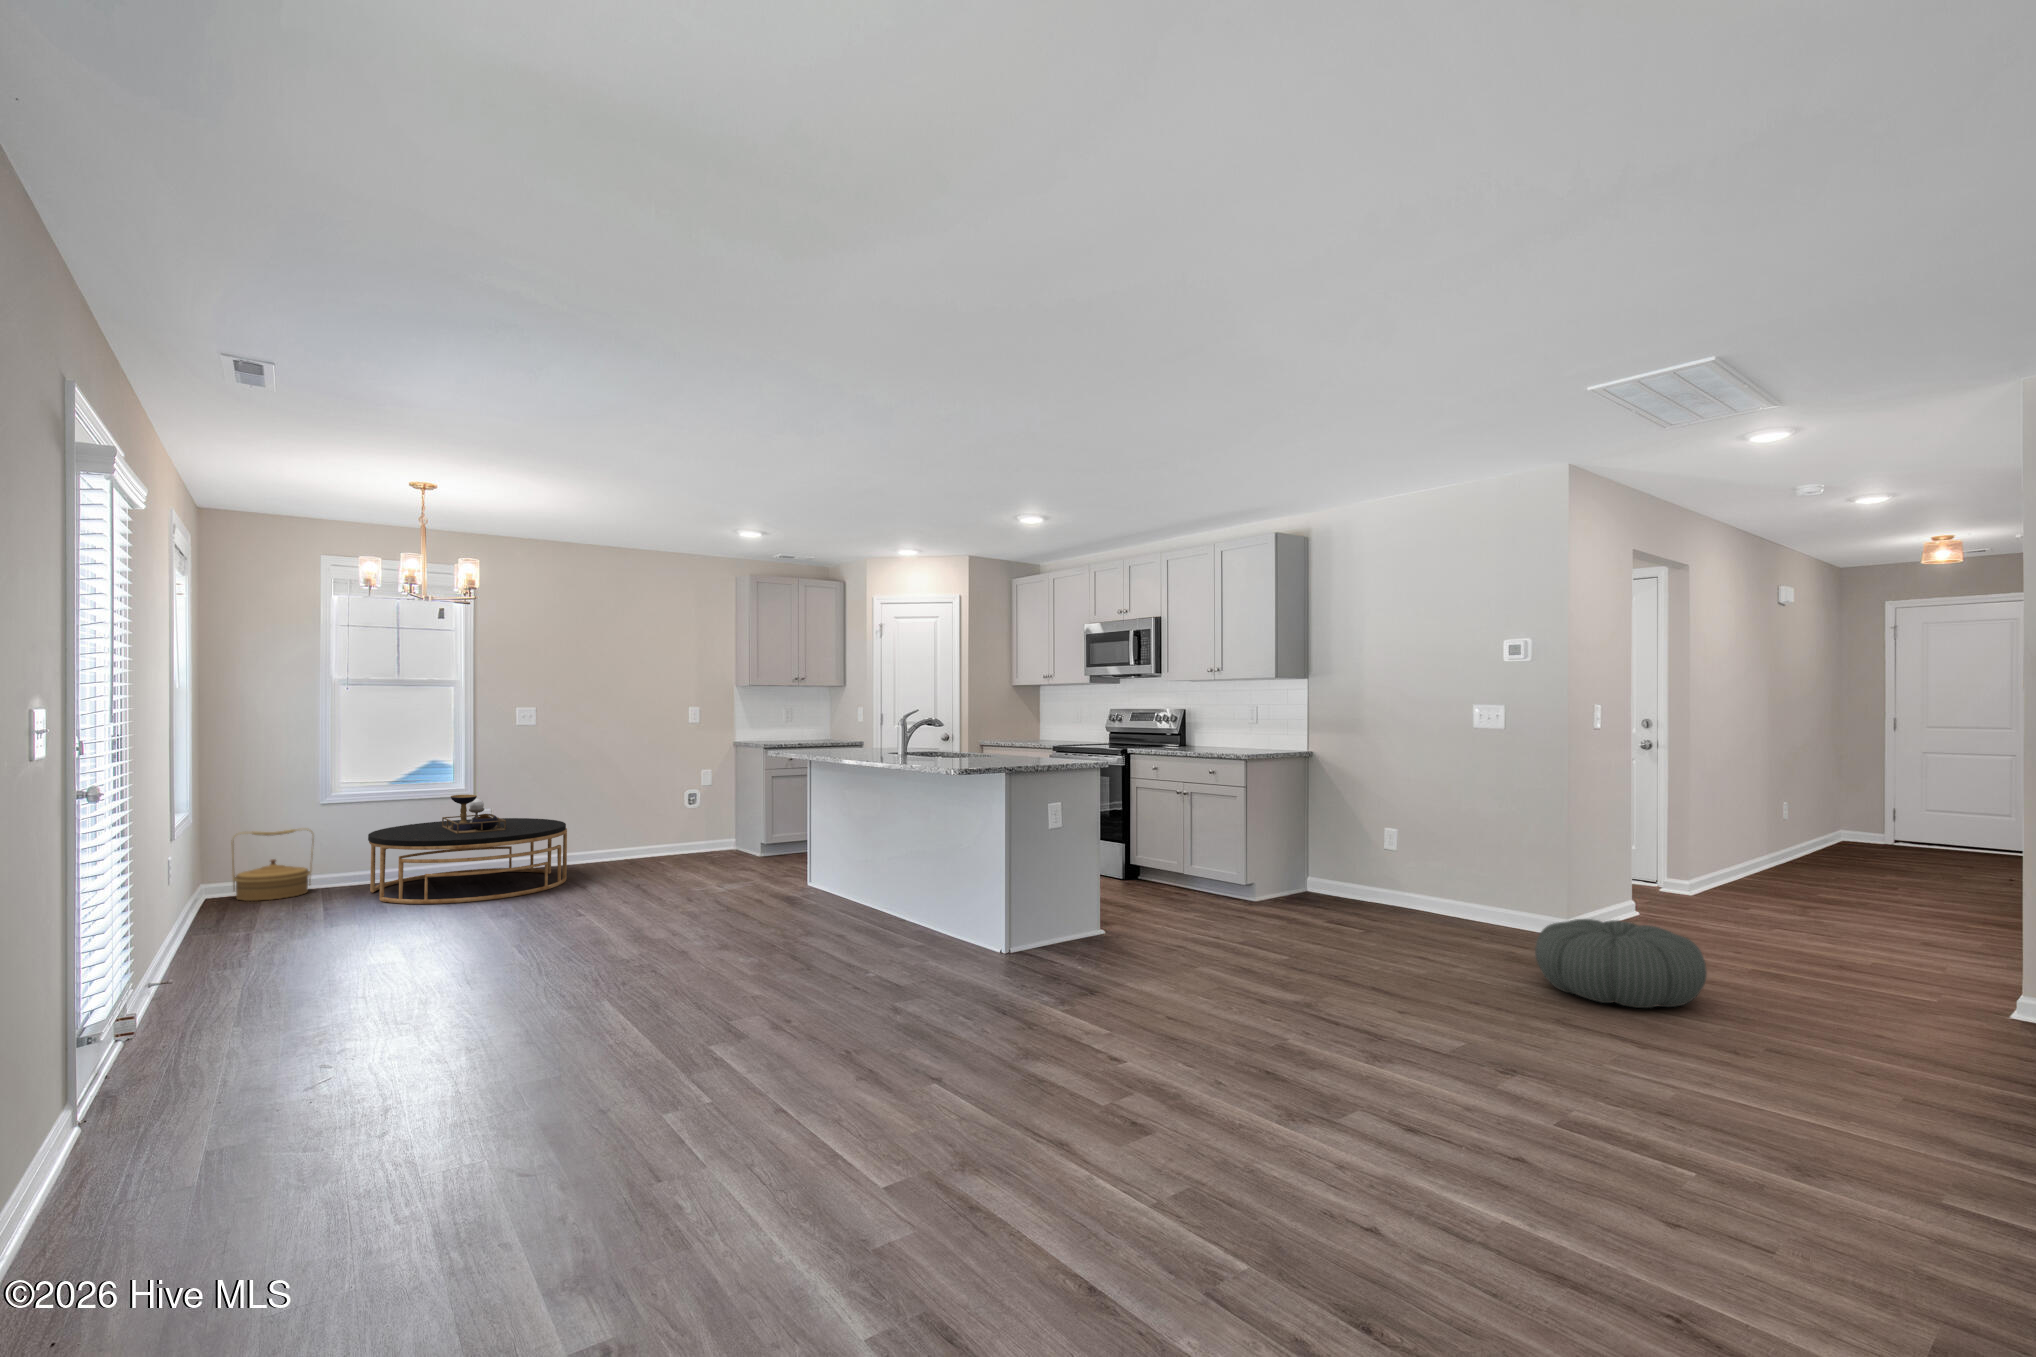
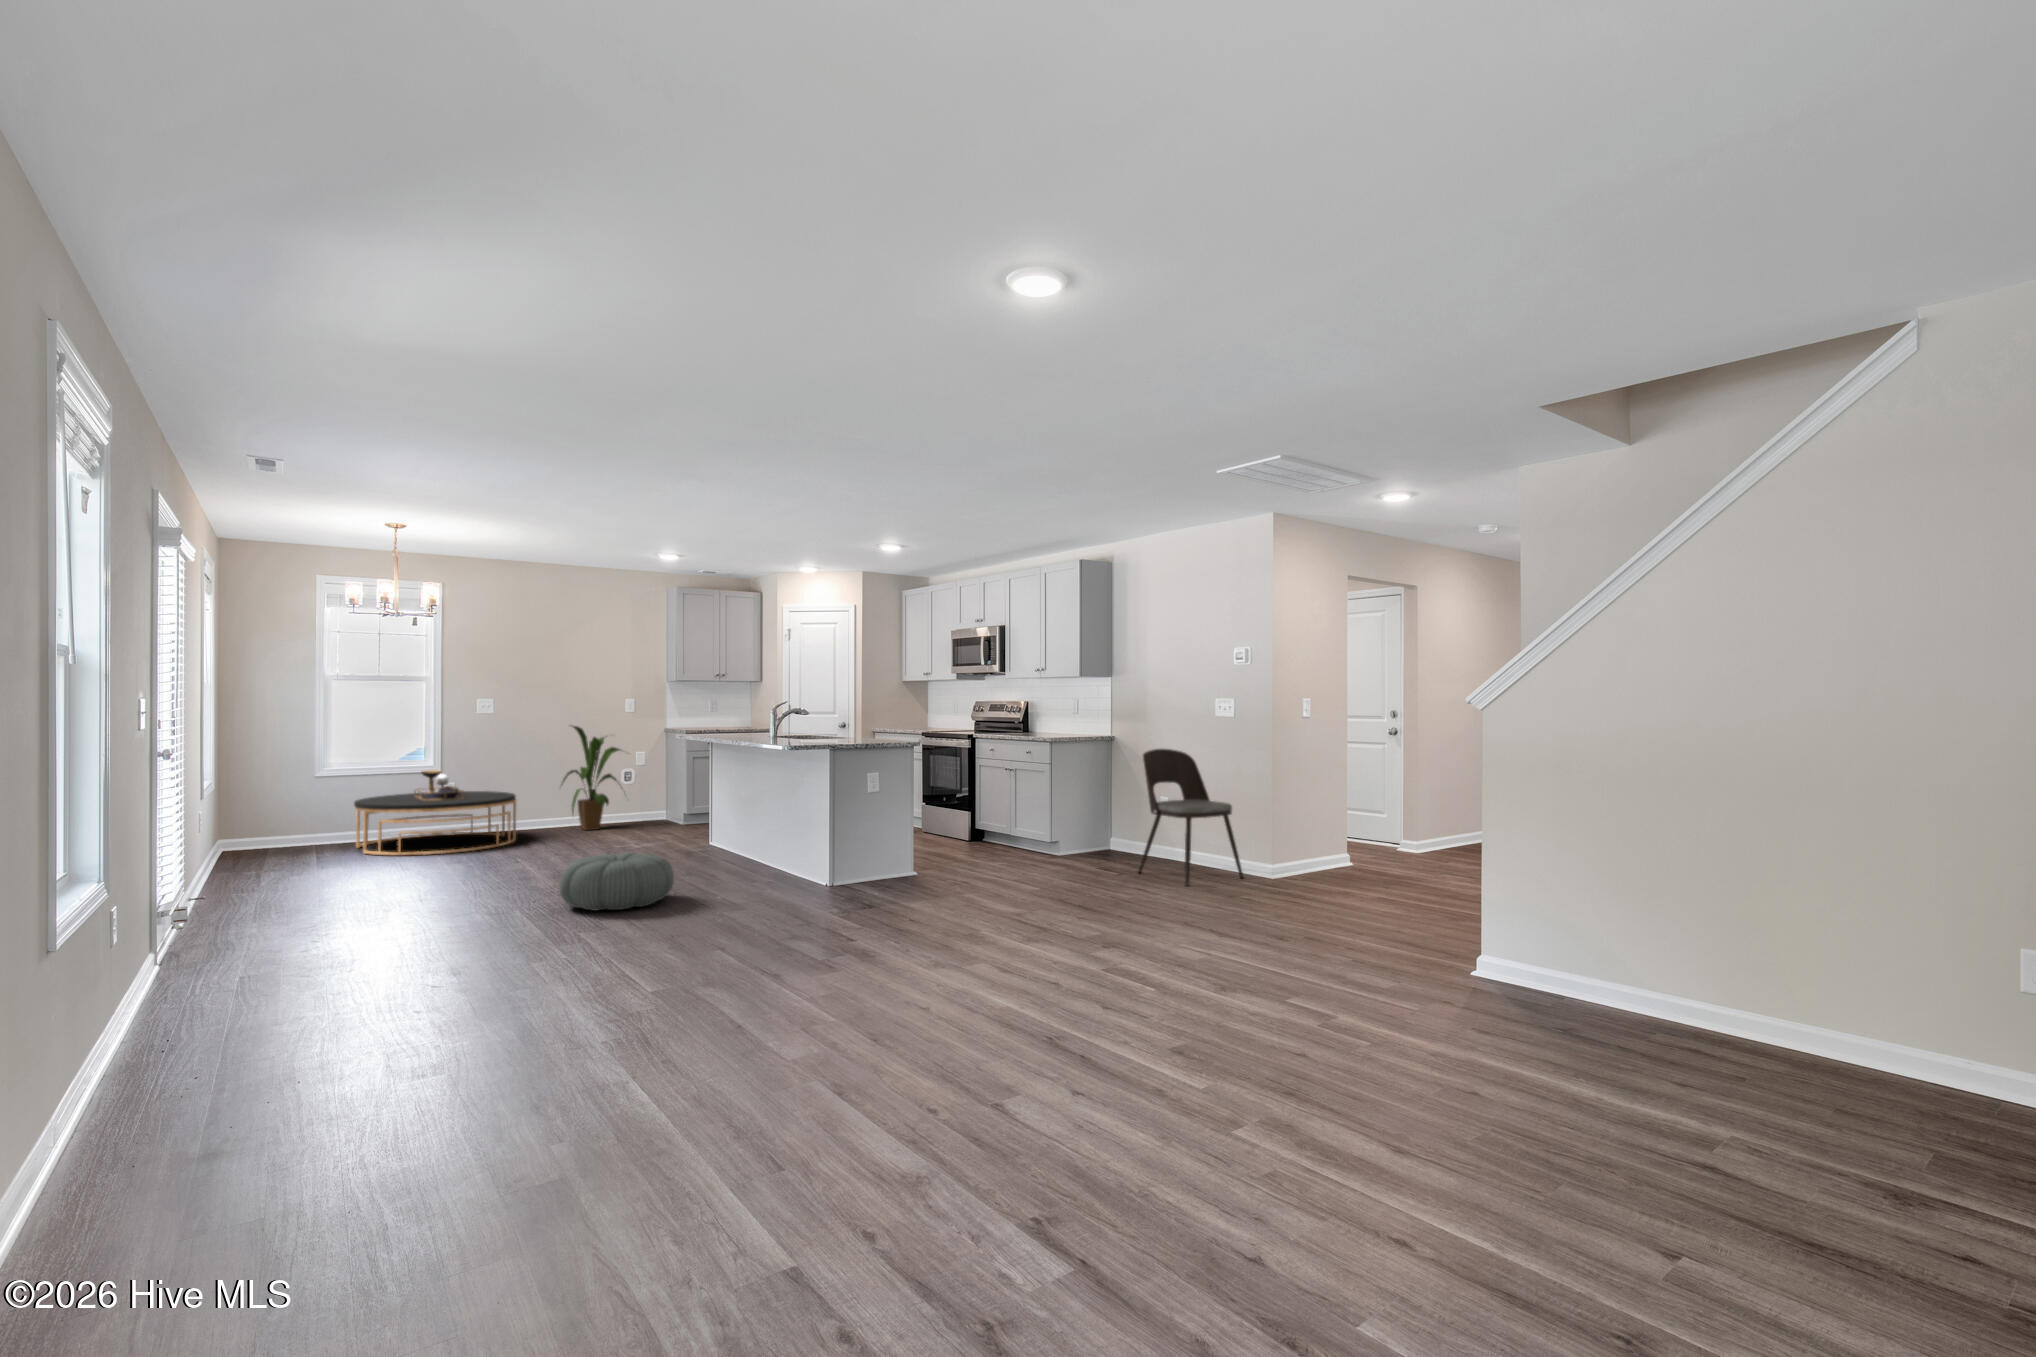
house plant: none [614,738,698,865] -> present [562,726,625,830]
dining chair: none [1382,769,1529,952] -> present [1138,749,1243,886]
woven basket: present [231,829,313,901] -> none [245,797,311,853]
pouf: present [1535,919,1707,1008] -> present [559,852,674,910]

